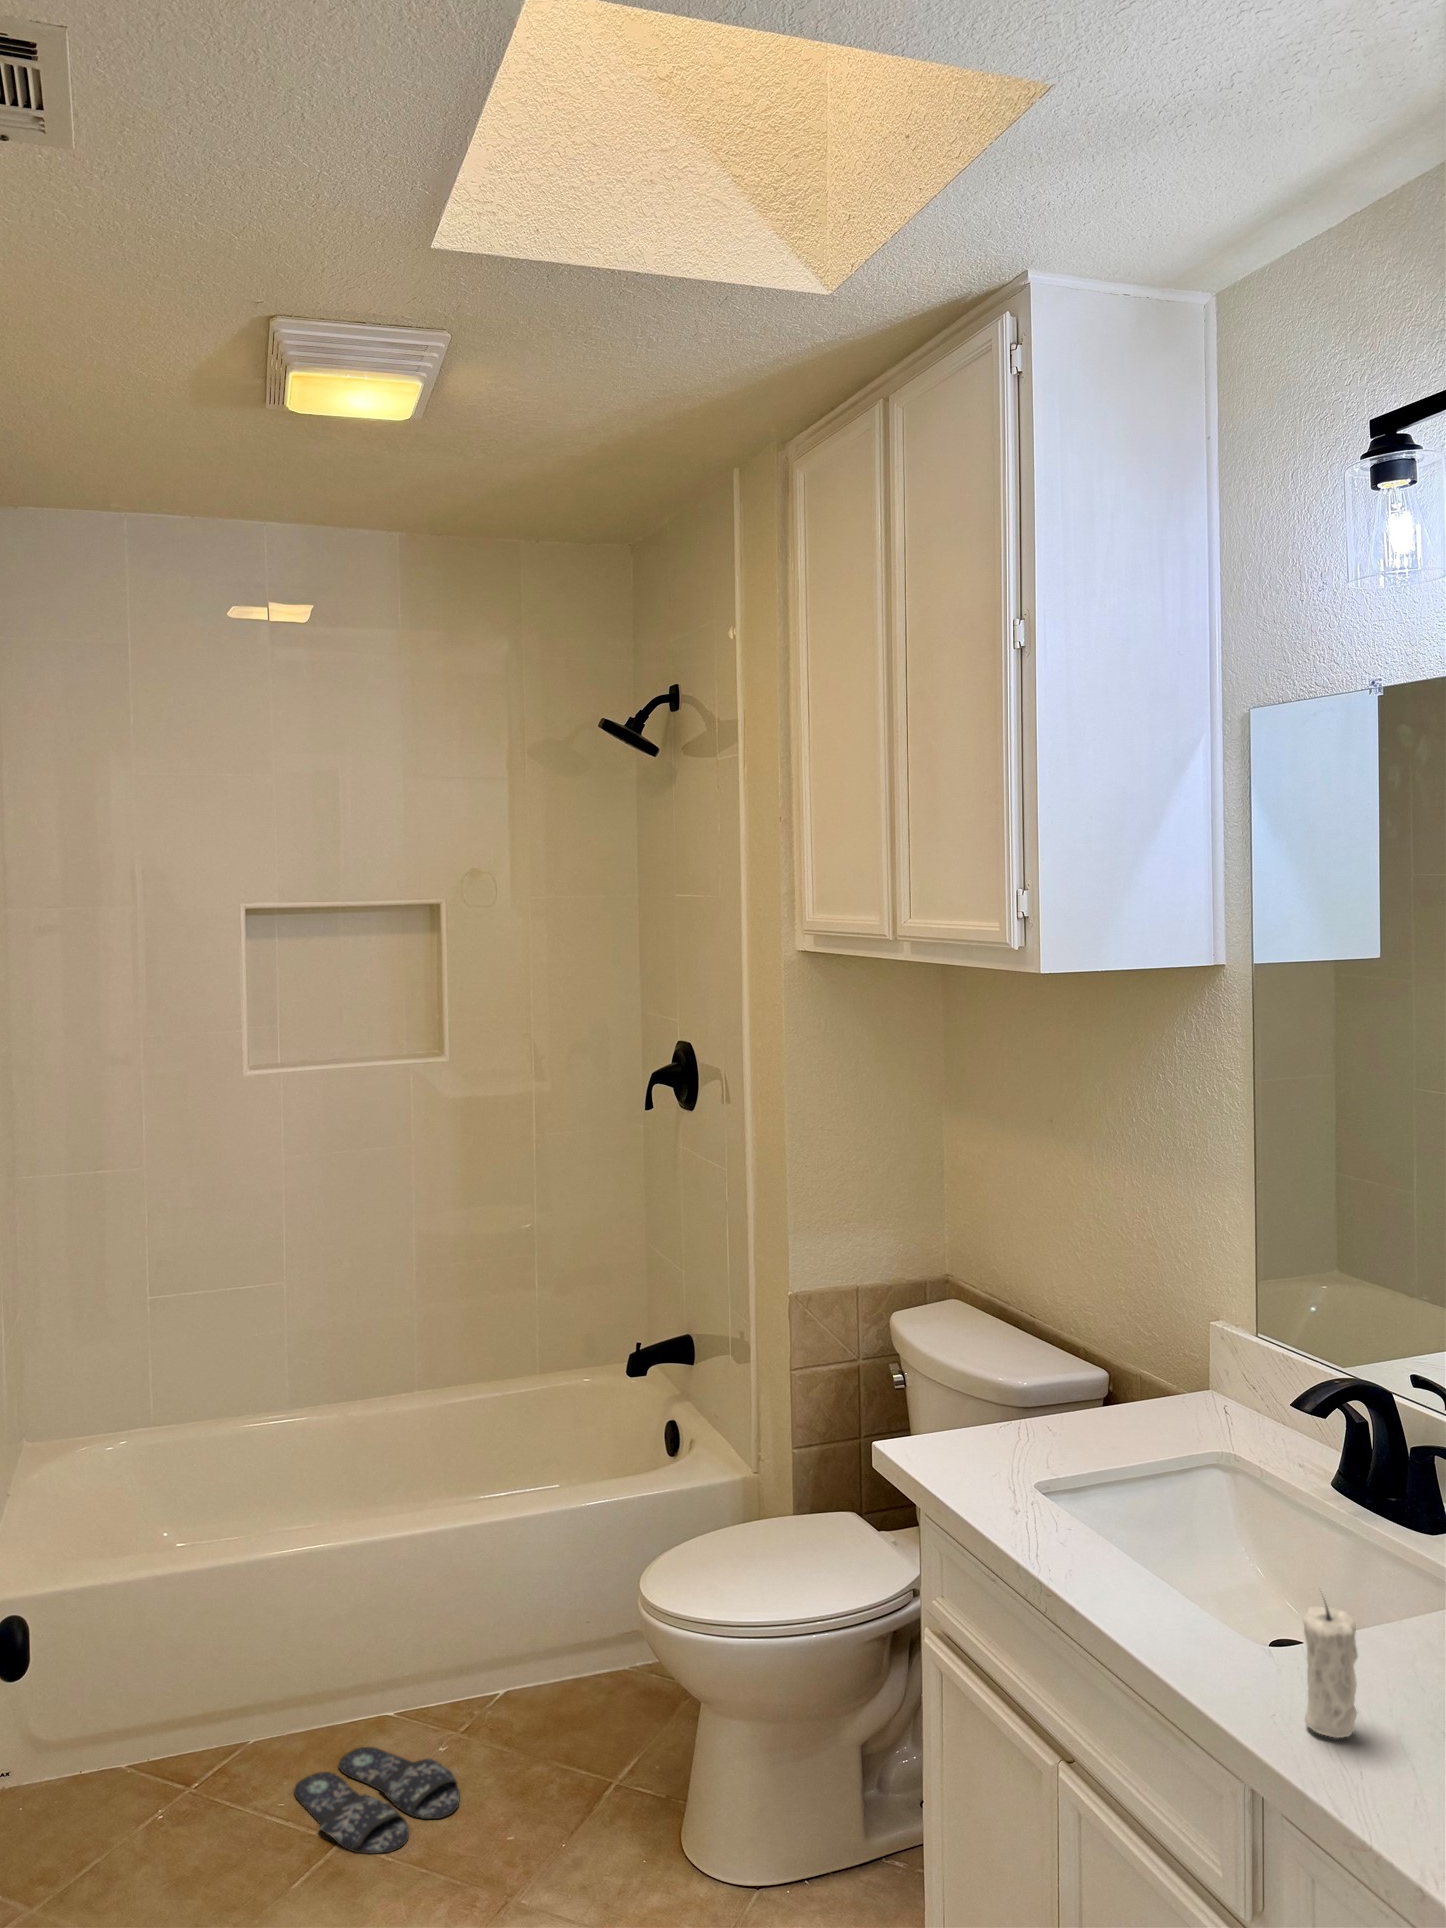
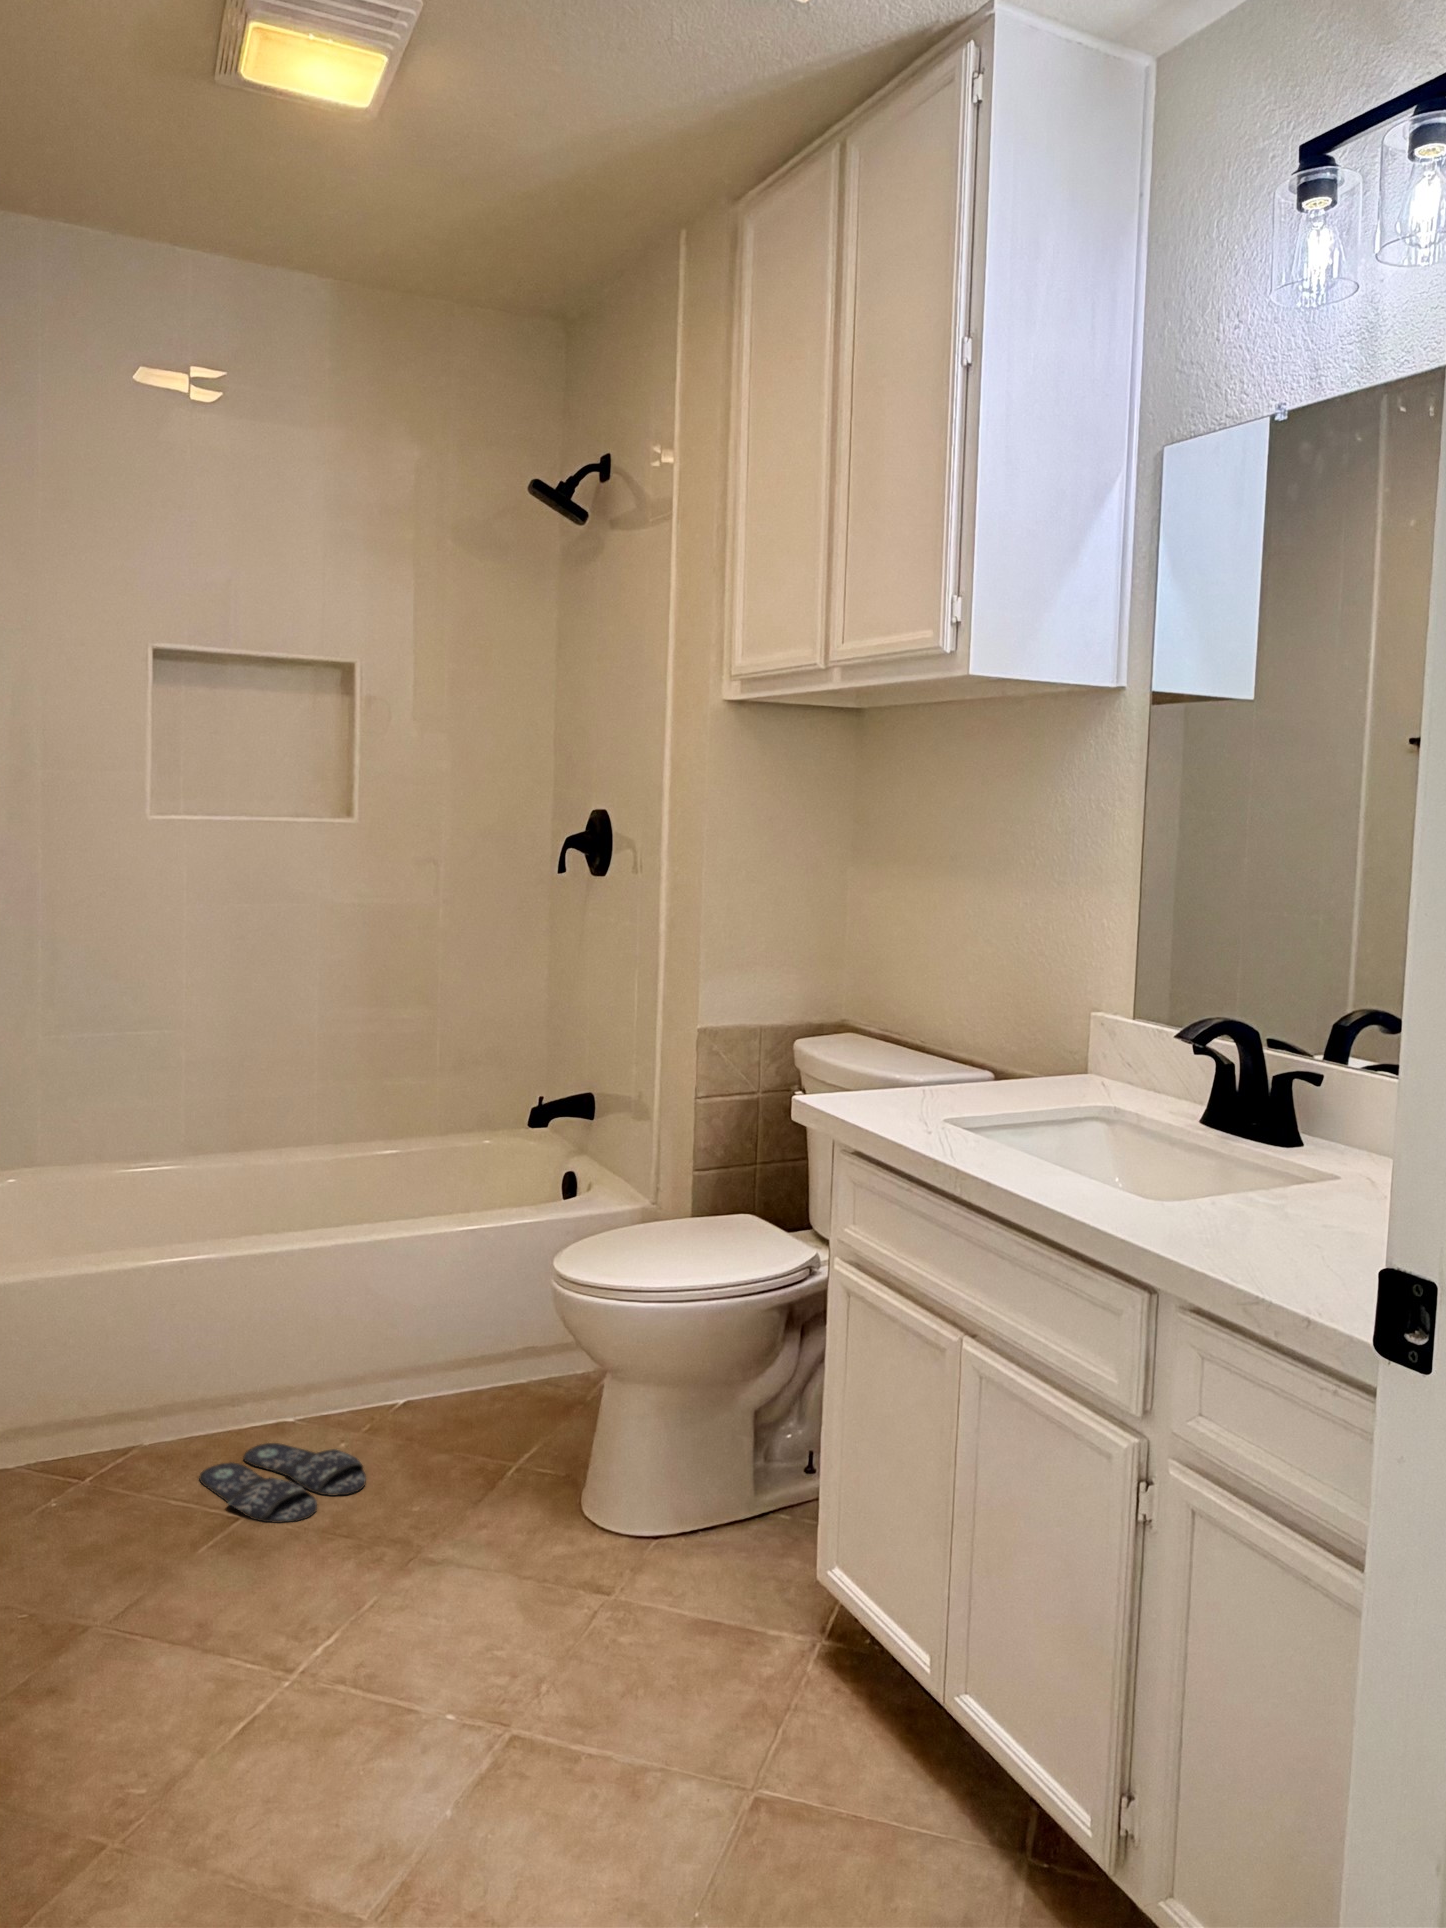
candle: present [1303,1605,1358,1738] -> none [1192,1114,1242,1238]

